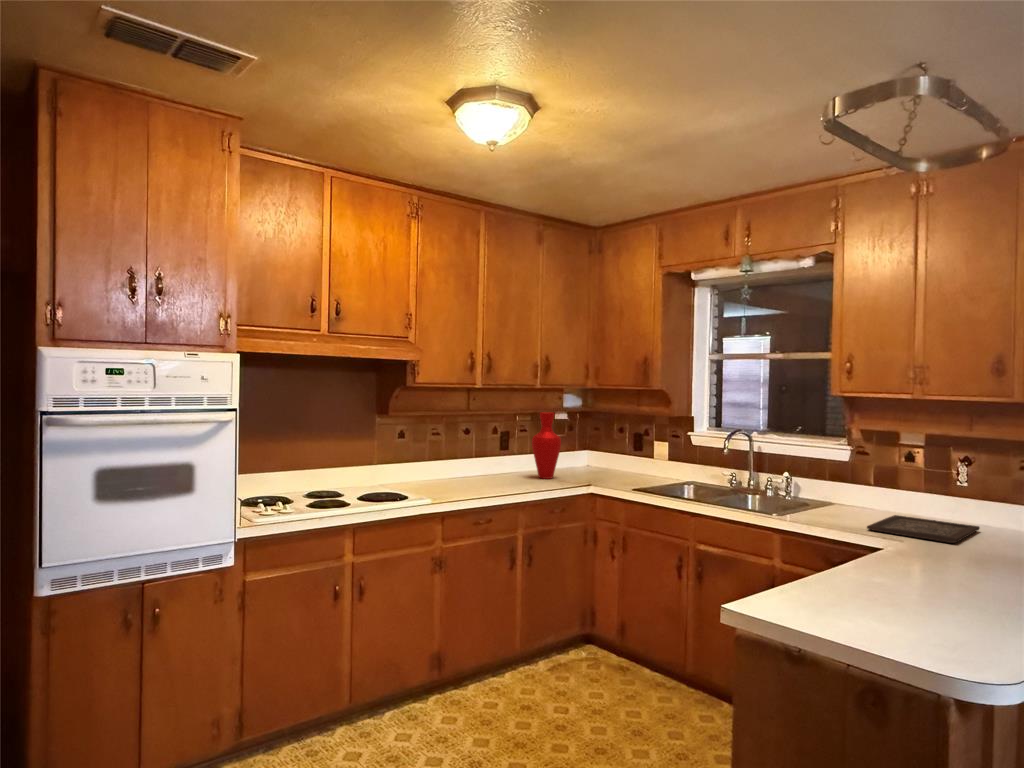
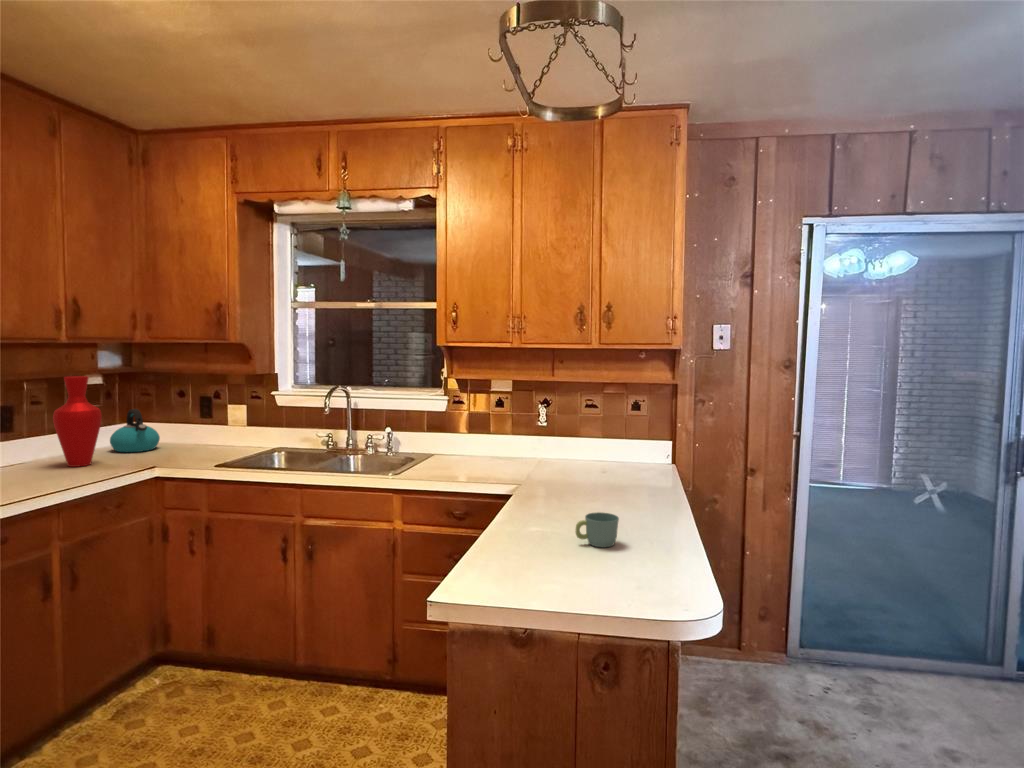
kettle: none [568,440,602,474] -> present [110,409,160,452]
tray: present [867,515,980,543] -> none [484,458,562,480]
mug: none [905,566,956,601] -> present [576,512,619,547]

